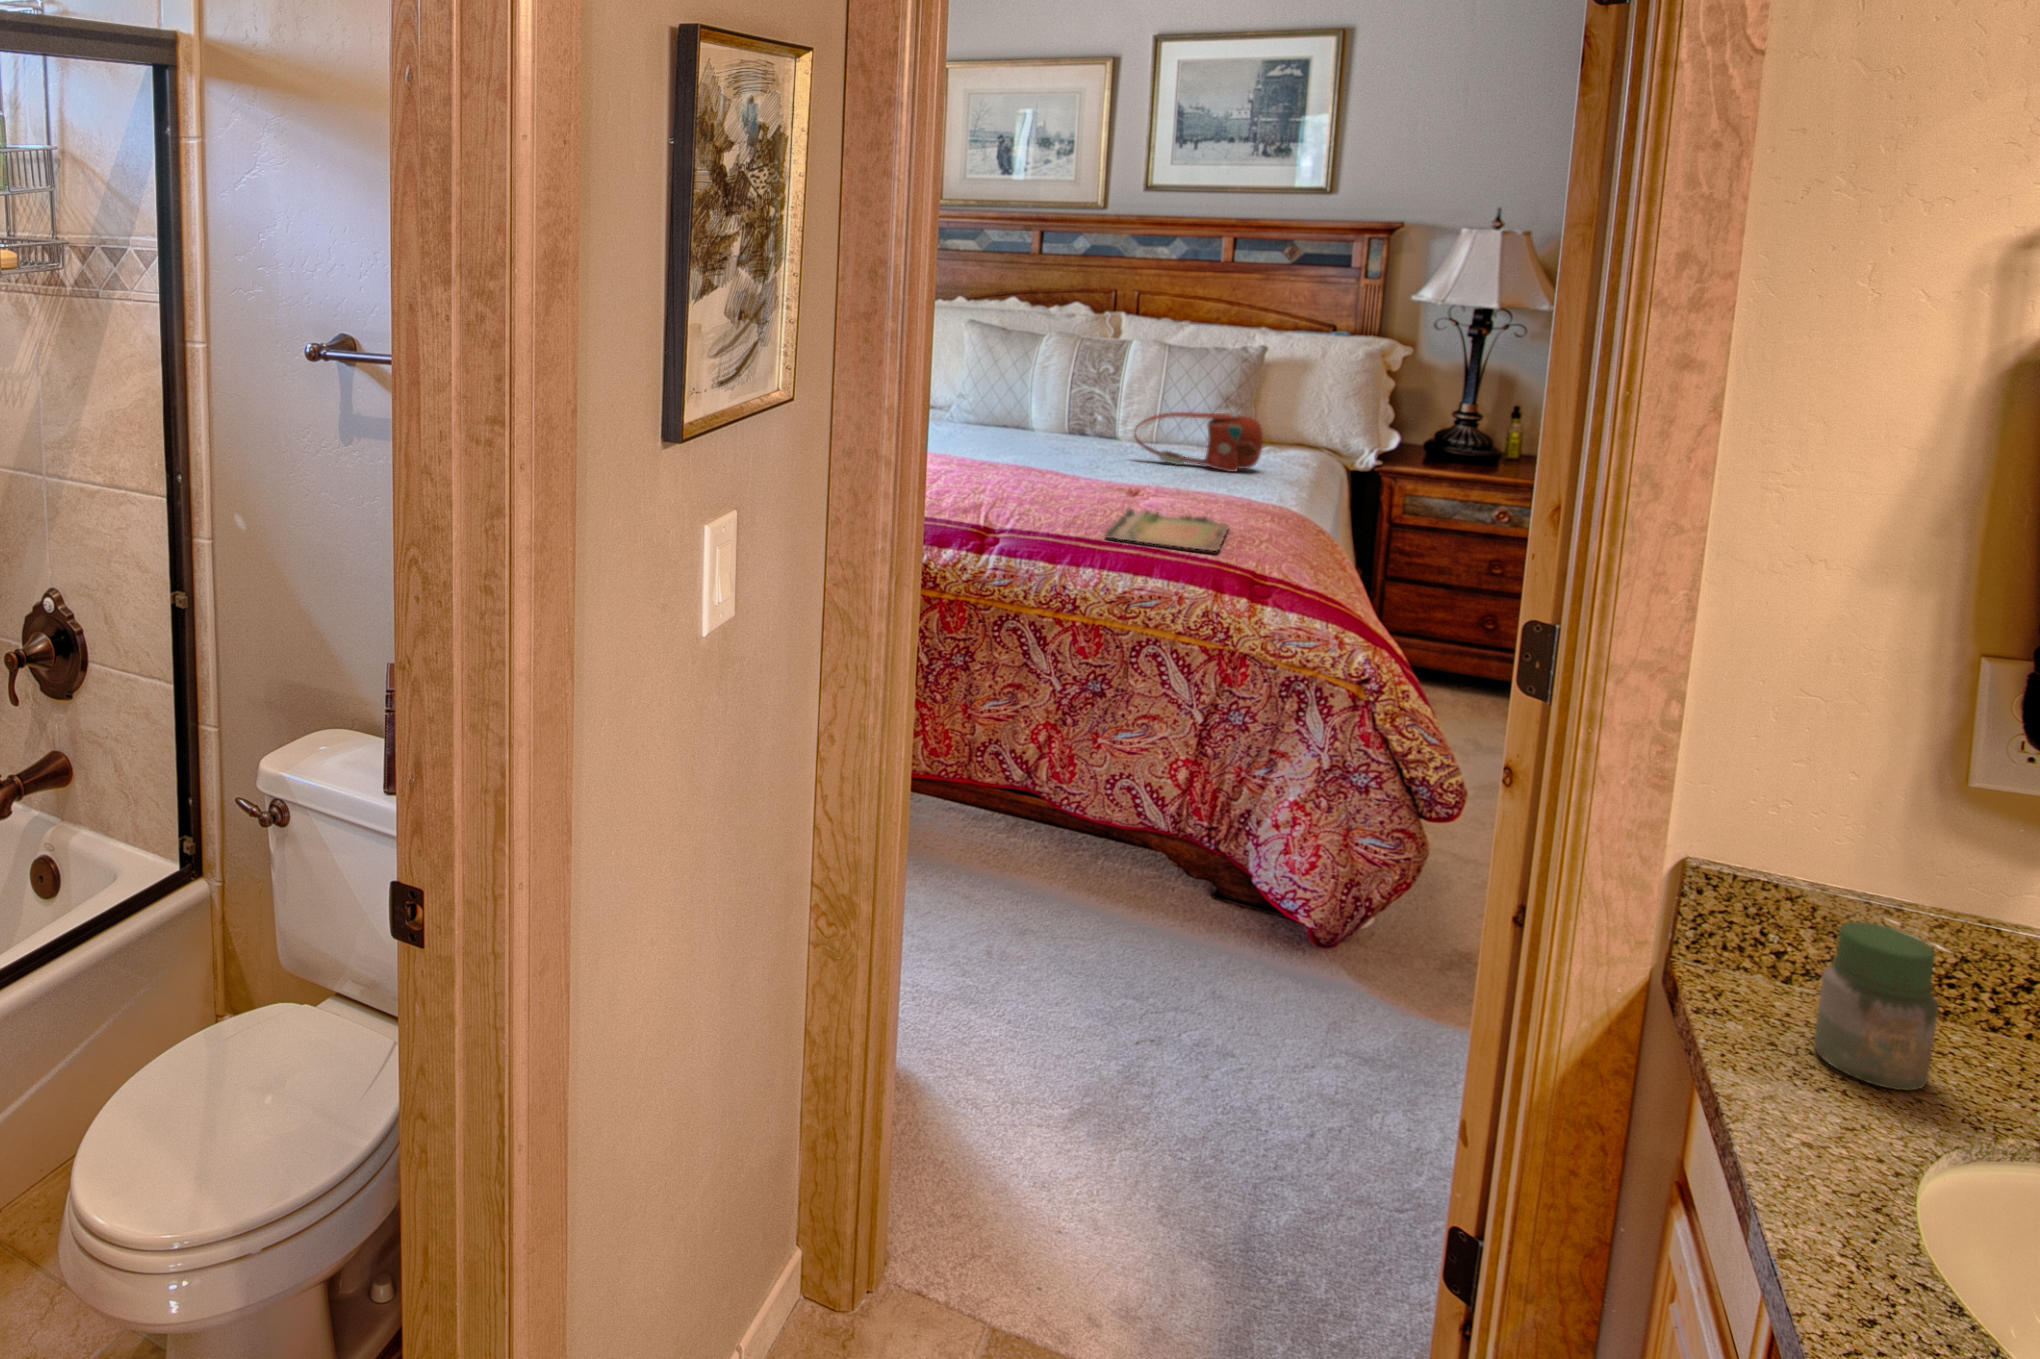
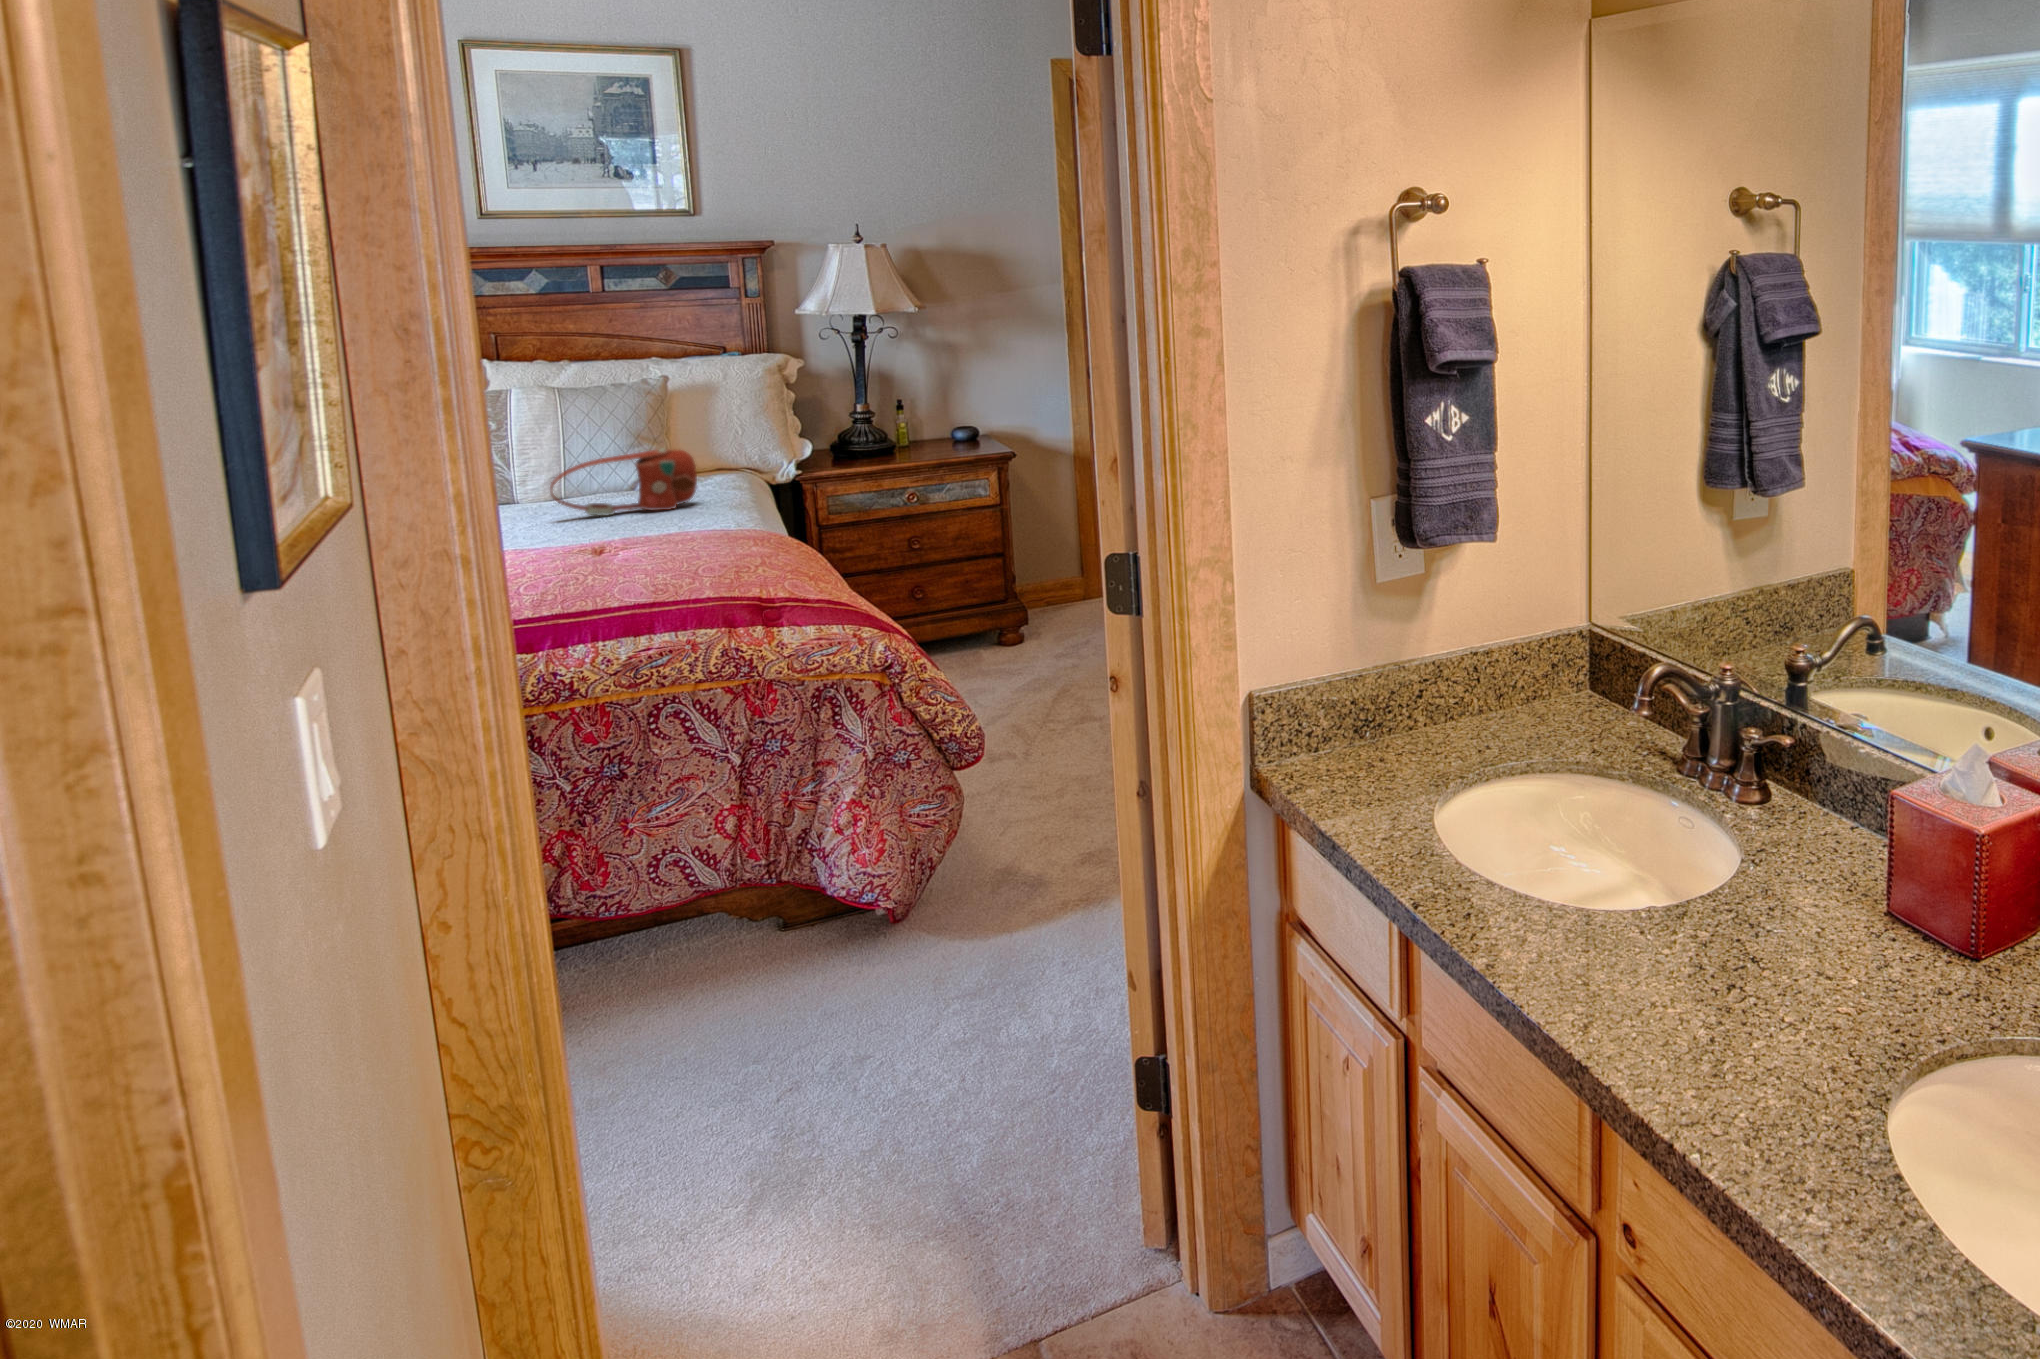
tray: present [1106,509,1229,551] -> none [583,550,716,609]
jar: present [1814,921,1939,1090] -> none [1346,682,1403,785]

